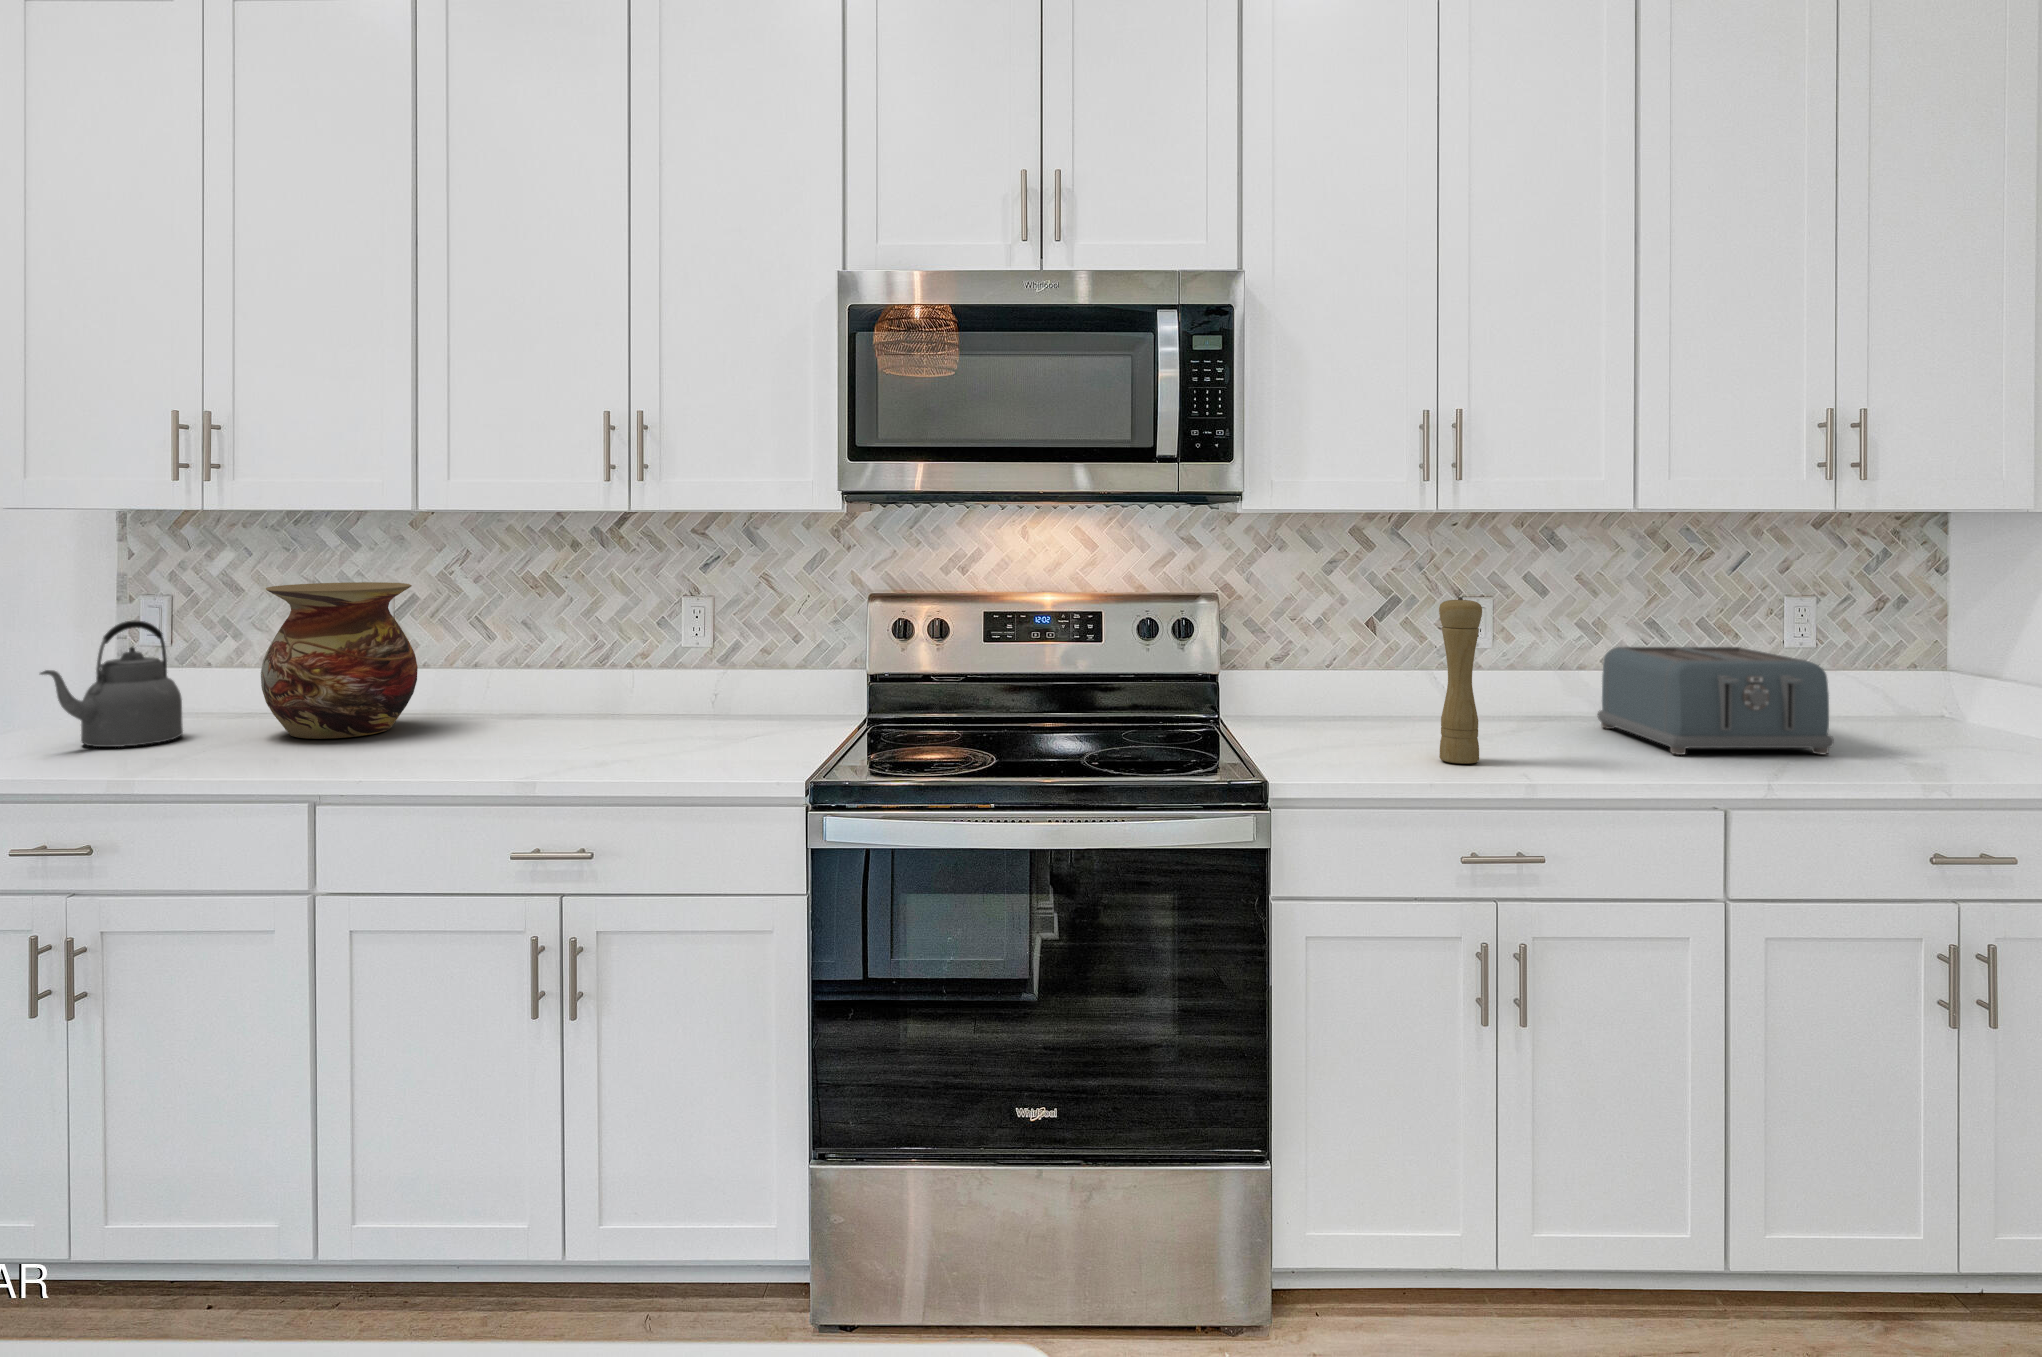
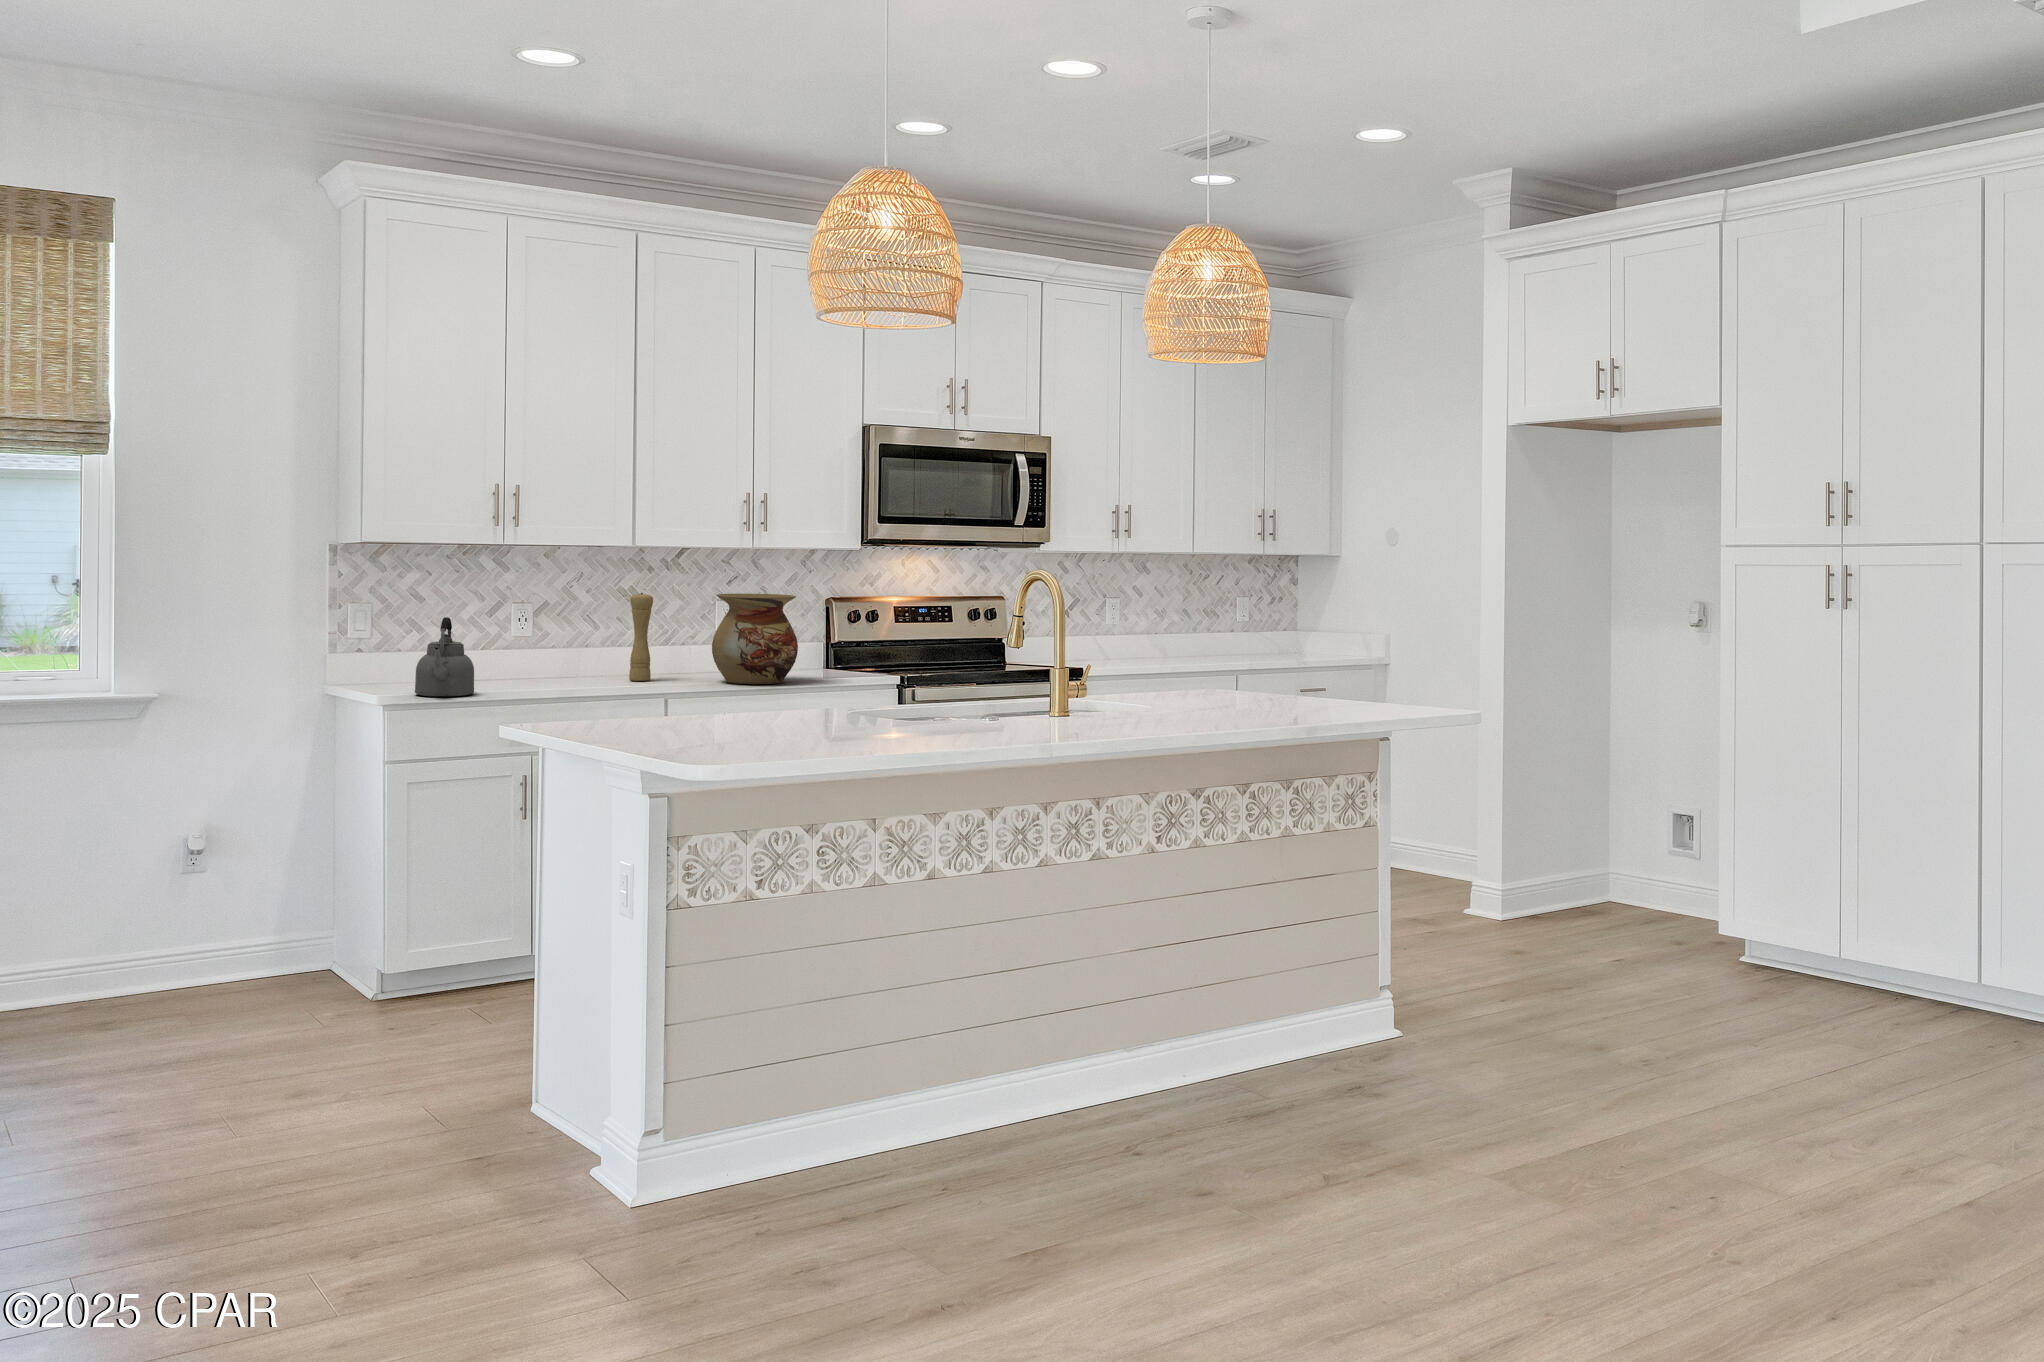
vase: present [261,582,418,739] -> present [712,593,798,684]
pepper mill: present [1439,597,1482,764] -> present [629,593,653,681]
toaster: present [1597,647,1834,755] -> none [1169,620,1273,668]

